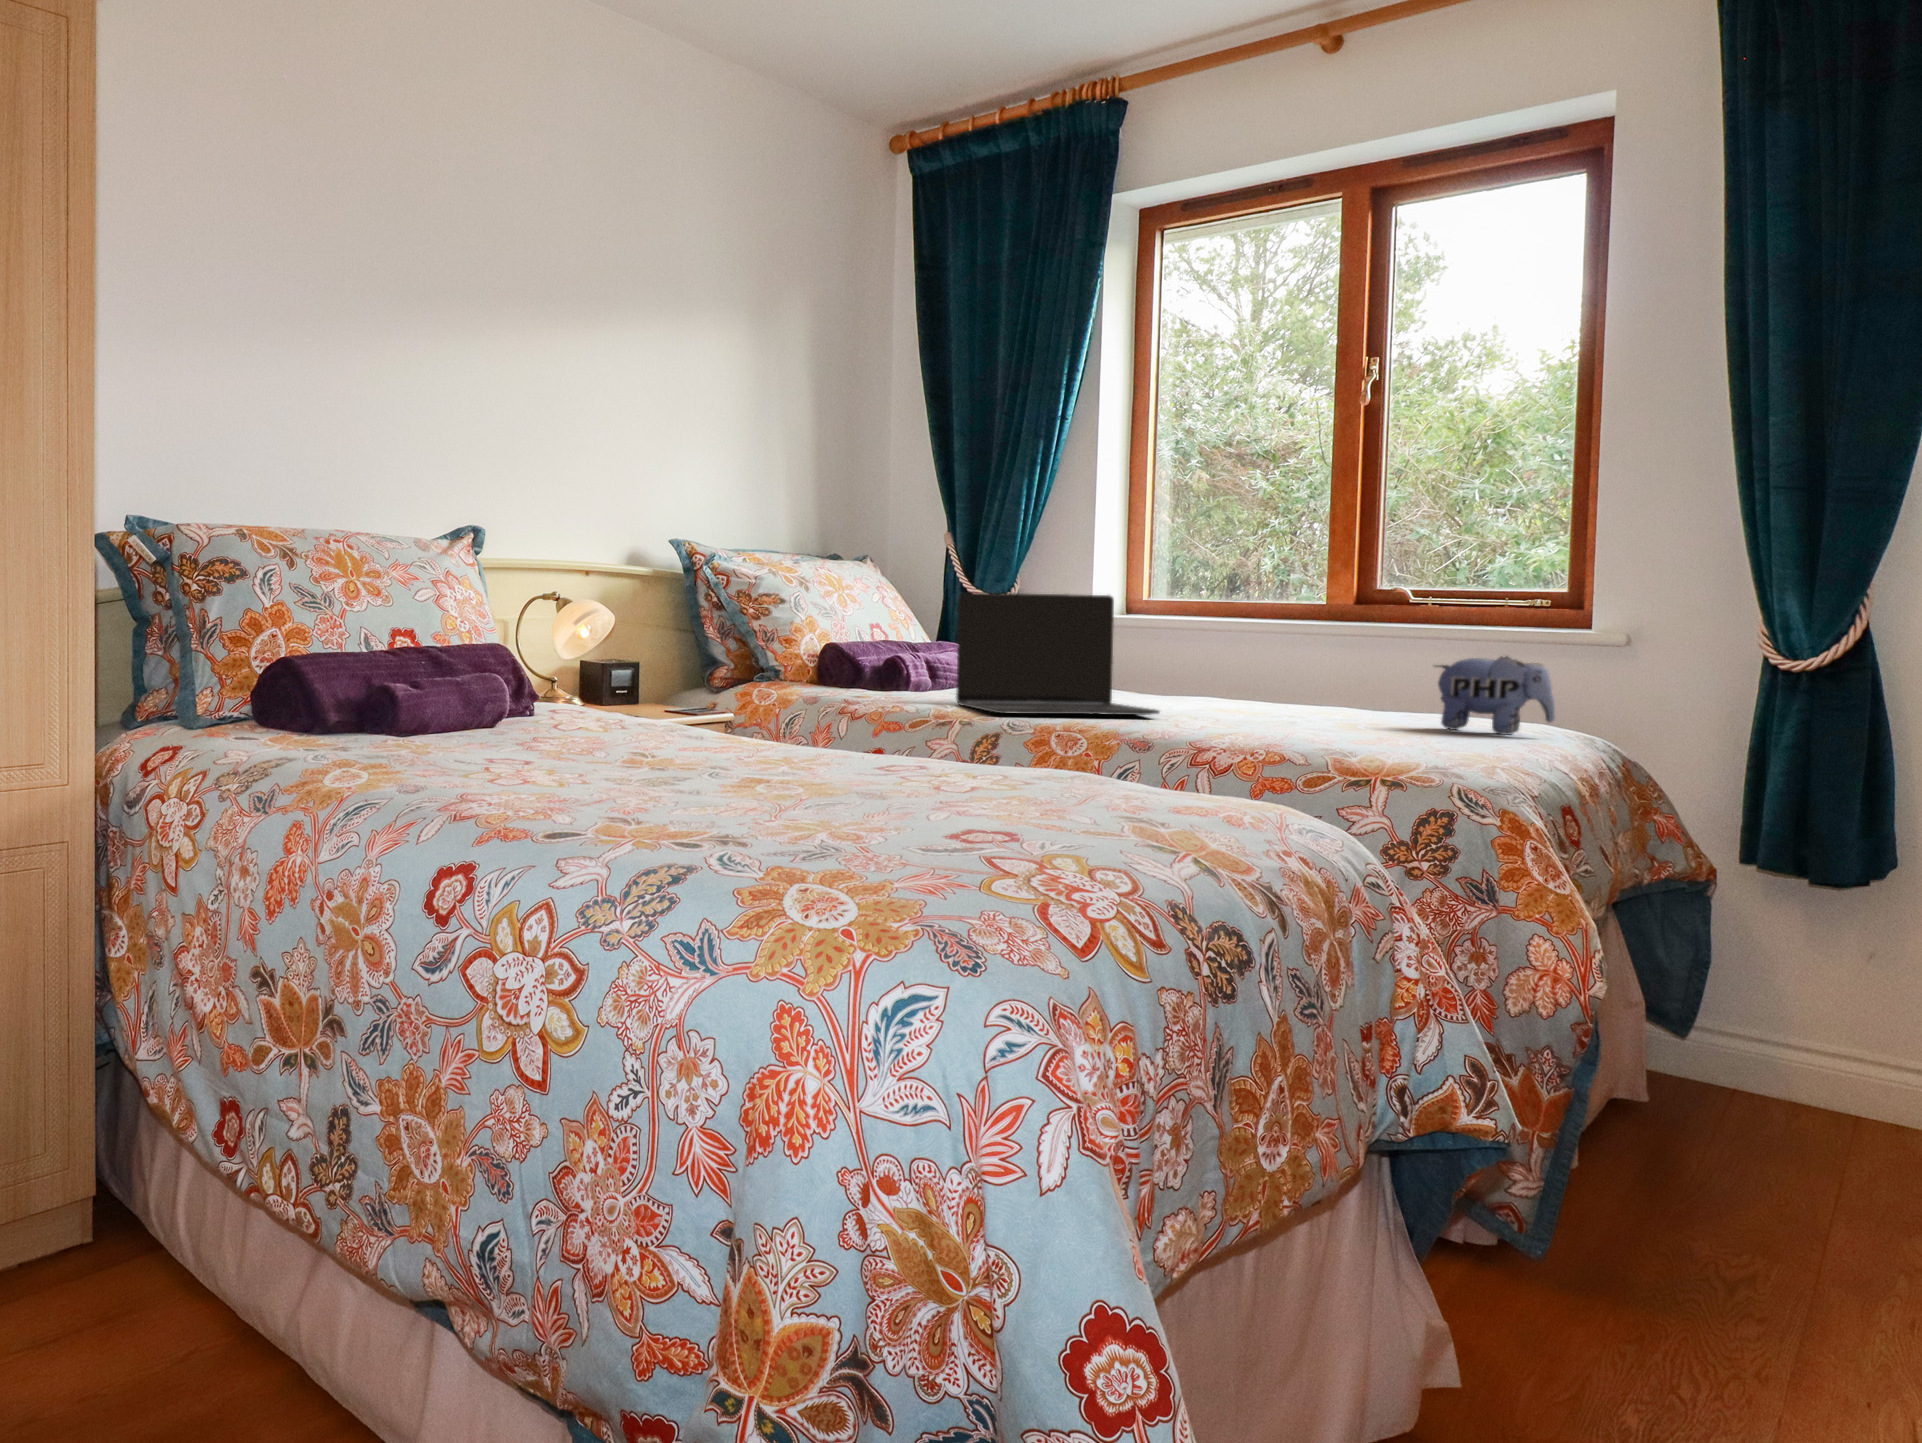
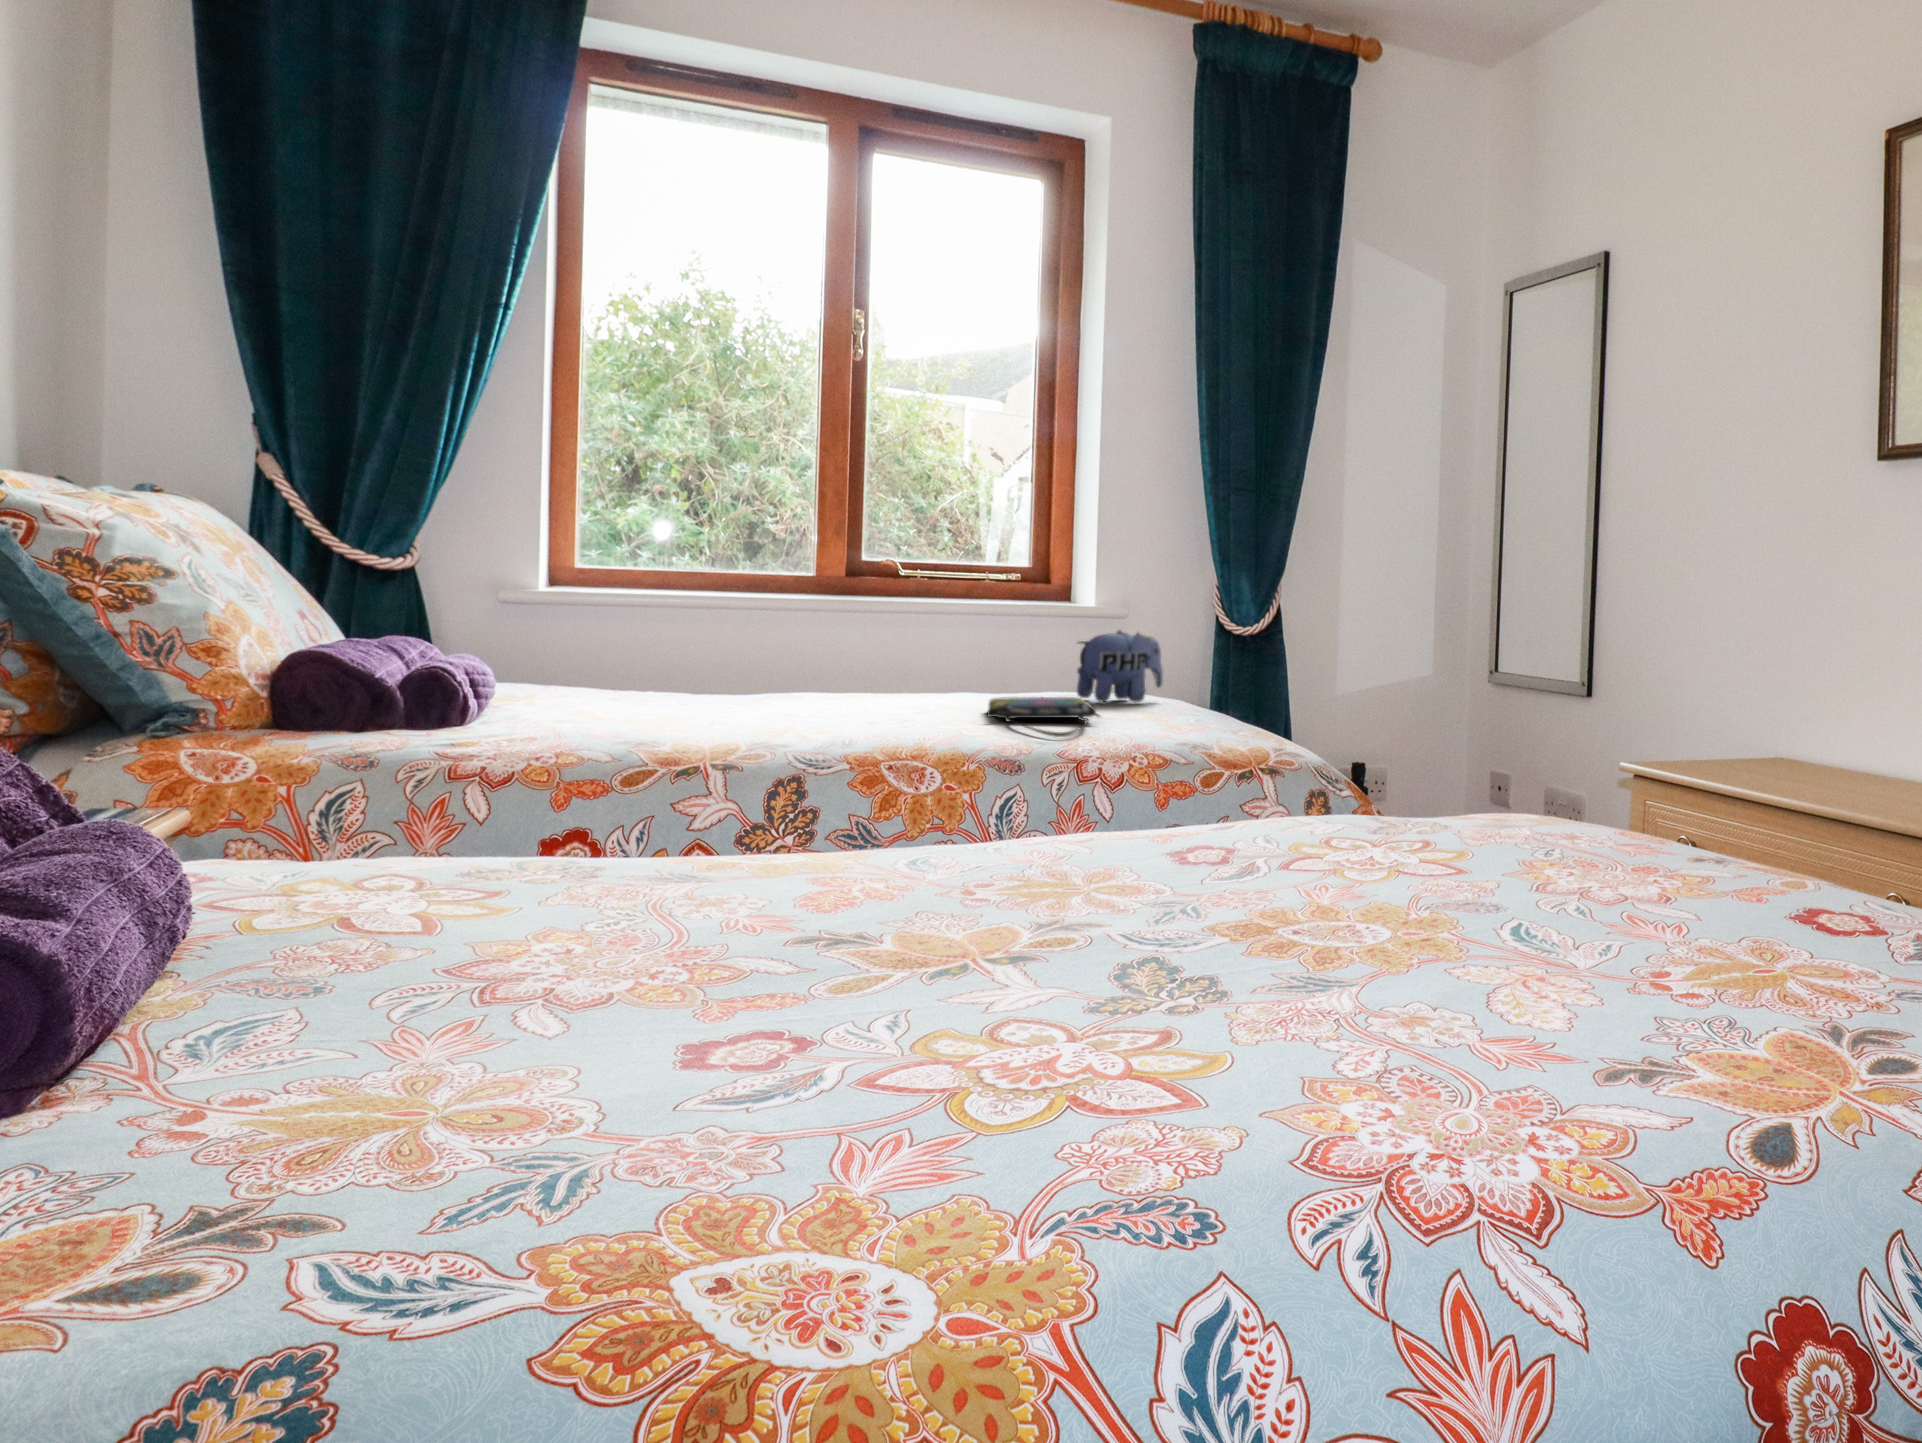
laptop: present [956,593,1159,715] -> none [644,573,909,745]
tote bag: none [1223,707,1376,734] -> present [987,697,1099,737]

